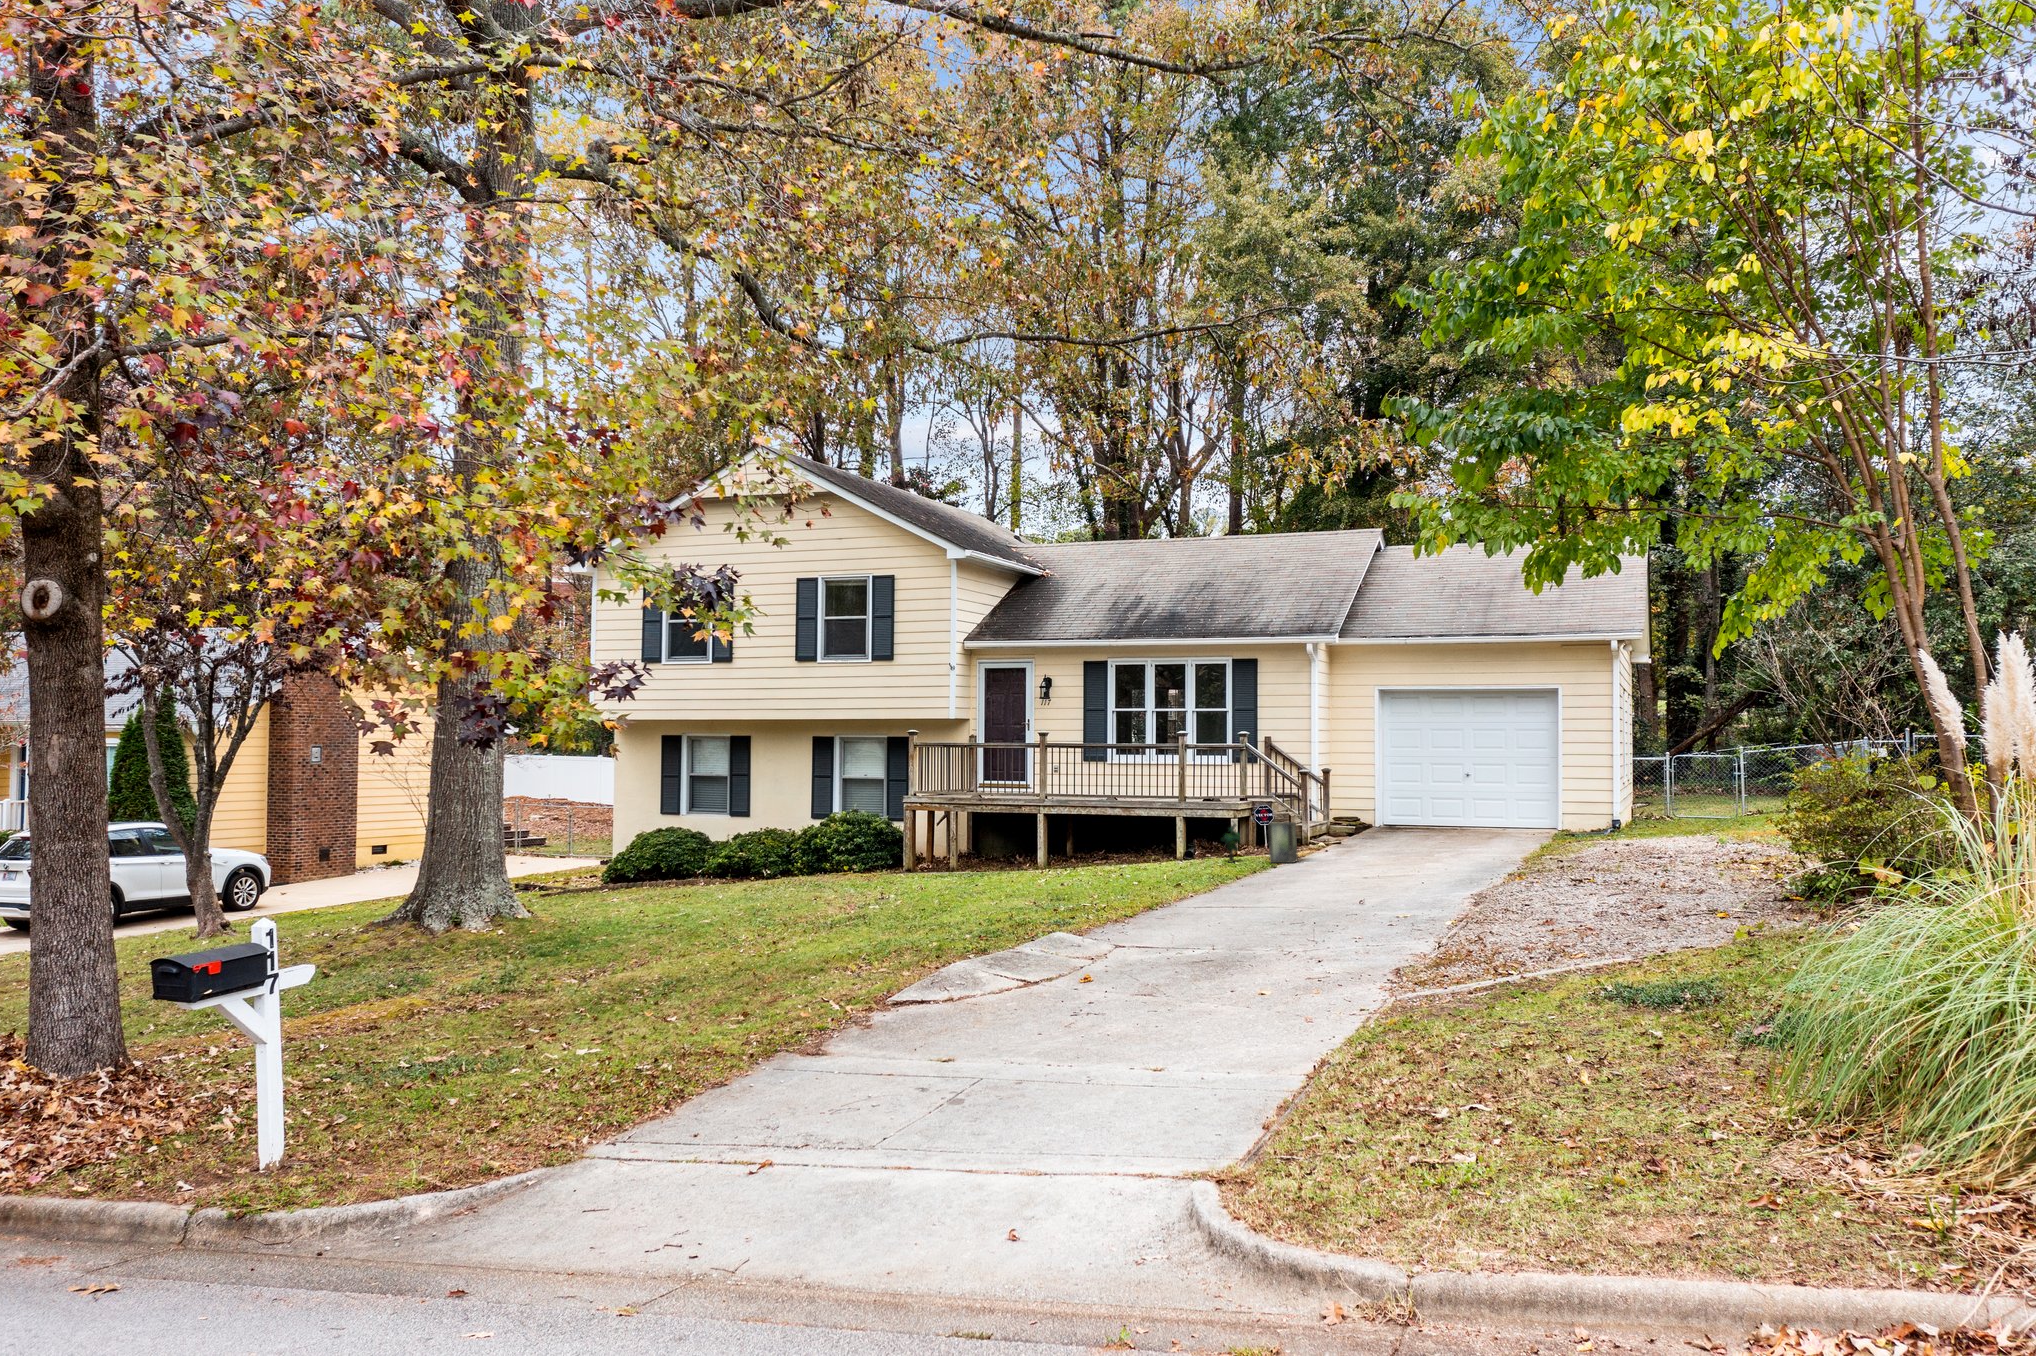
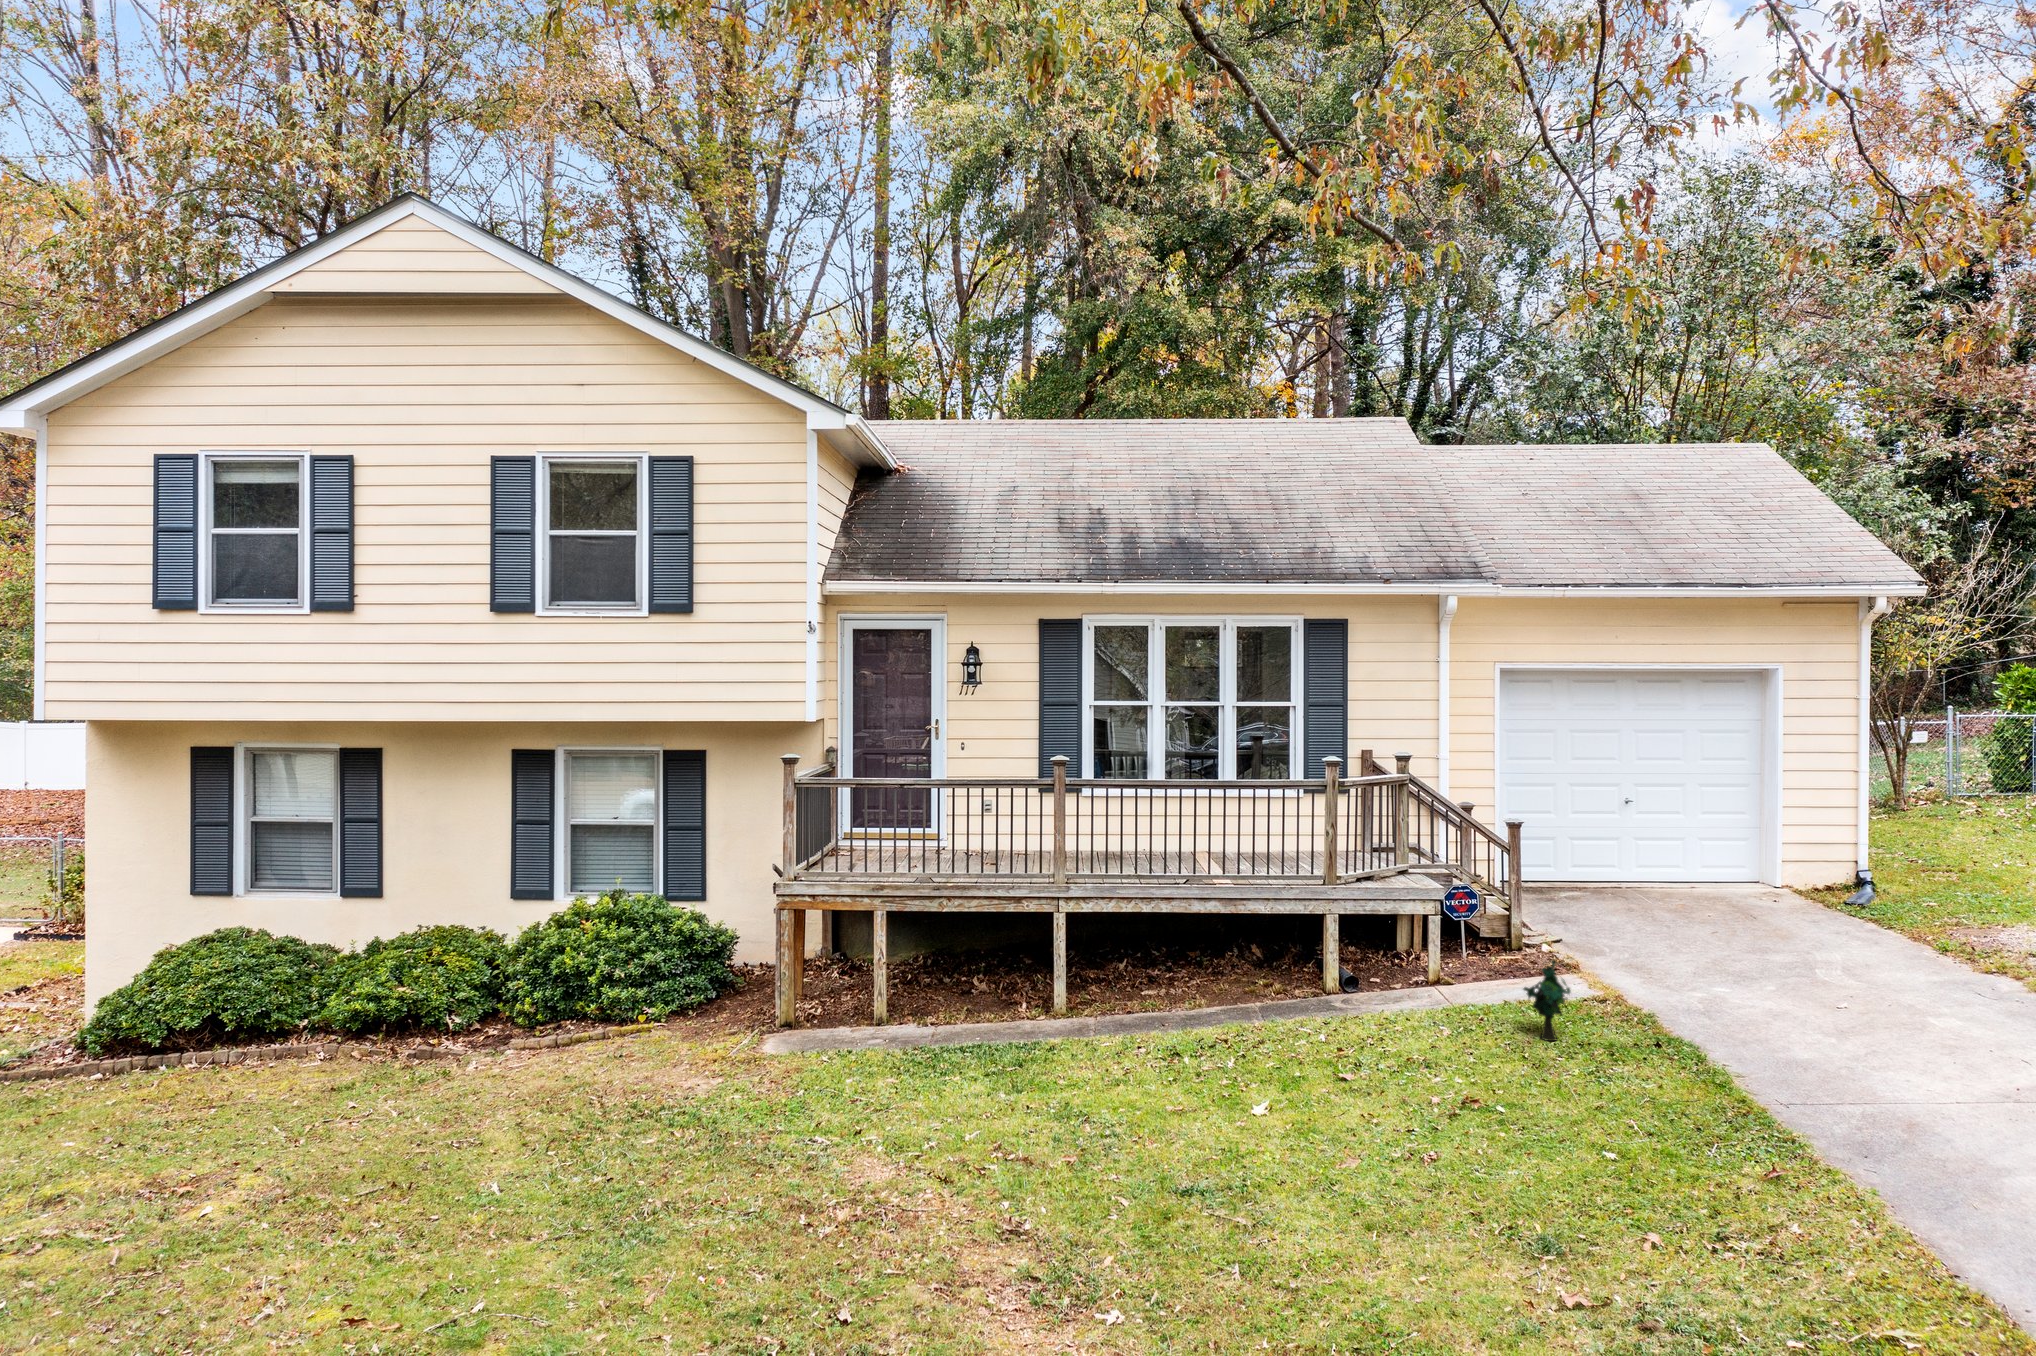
storage box: present [1268,822,1298,863] -> none [1611,949,1689,1042]

